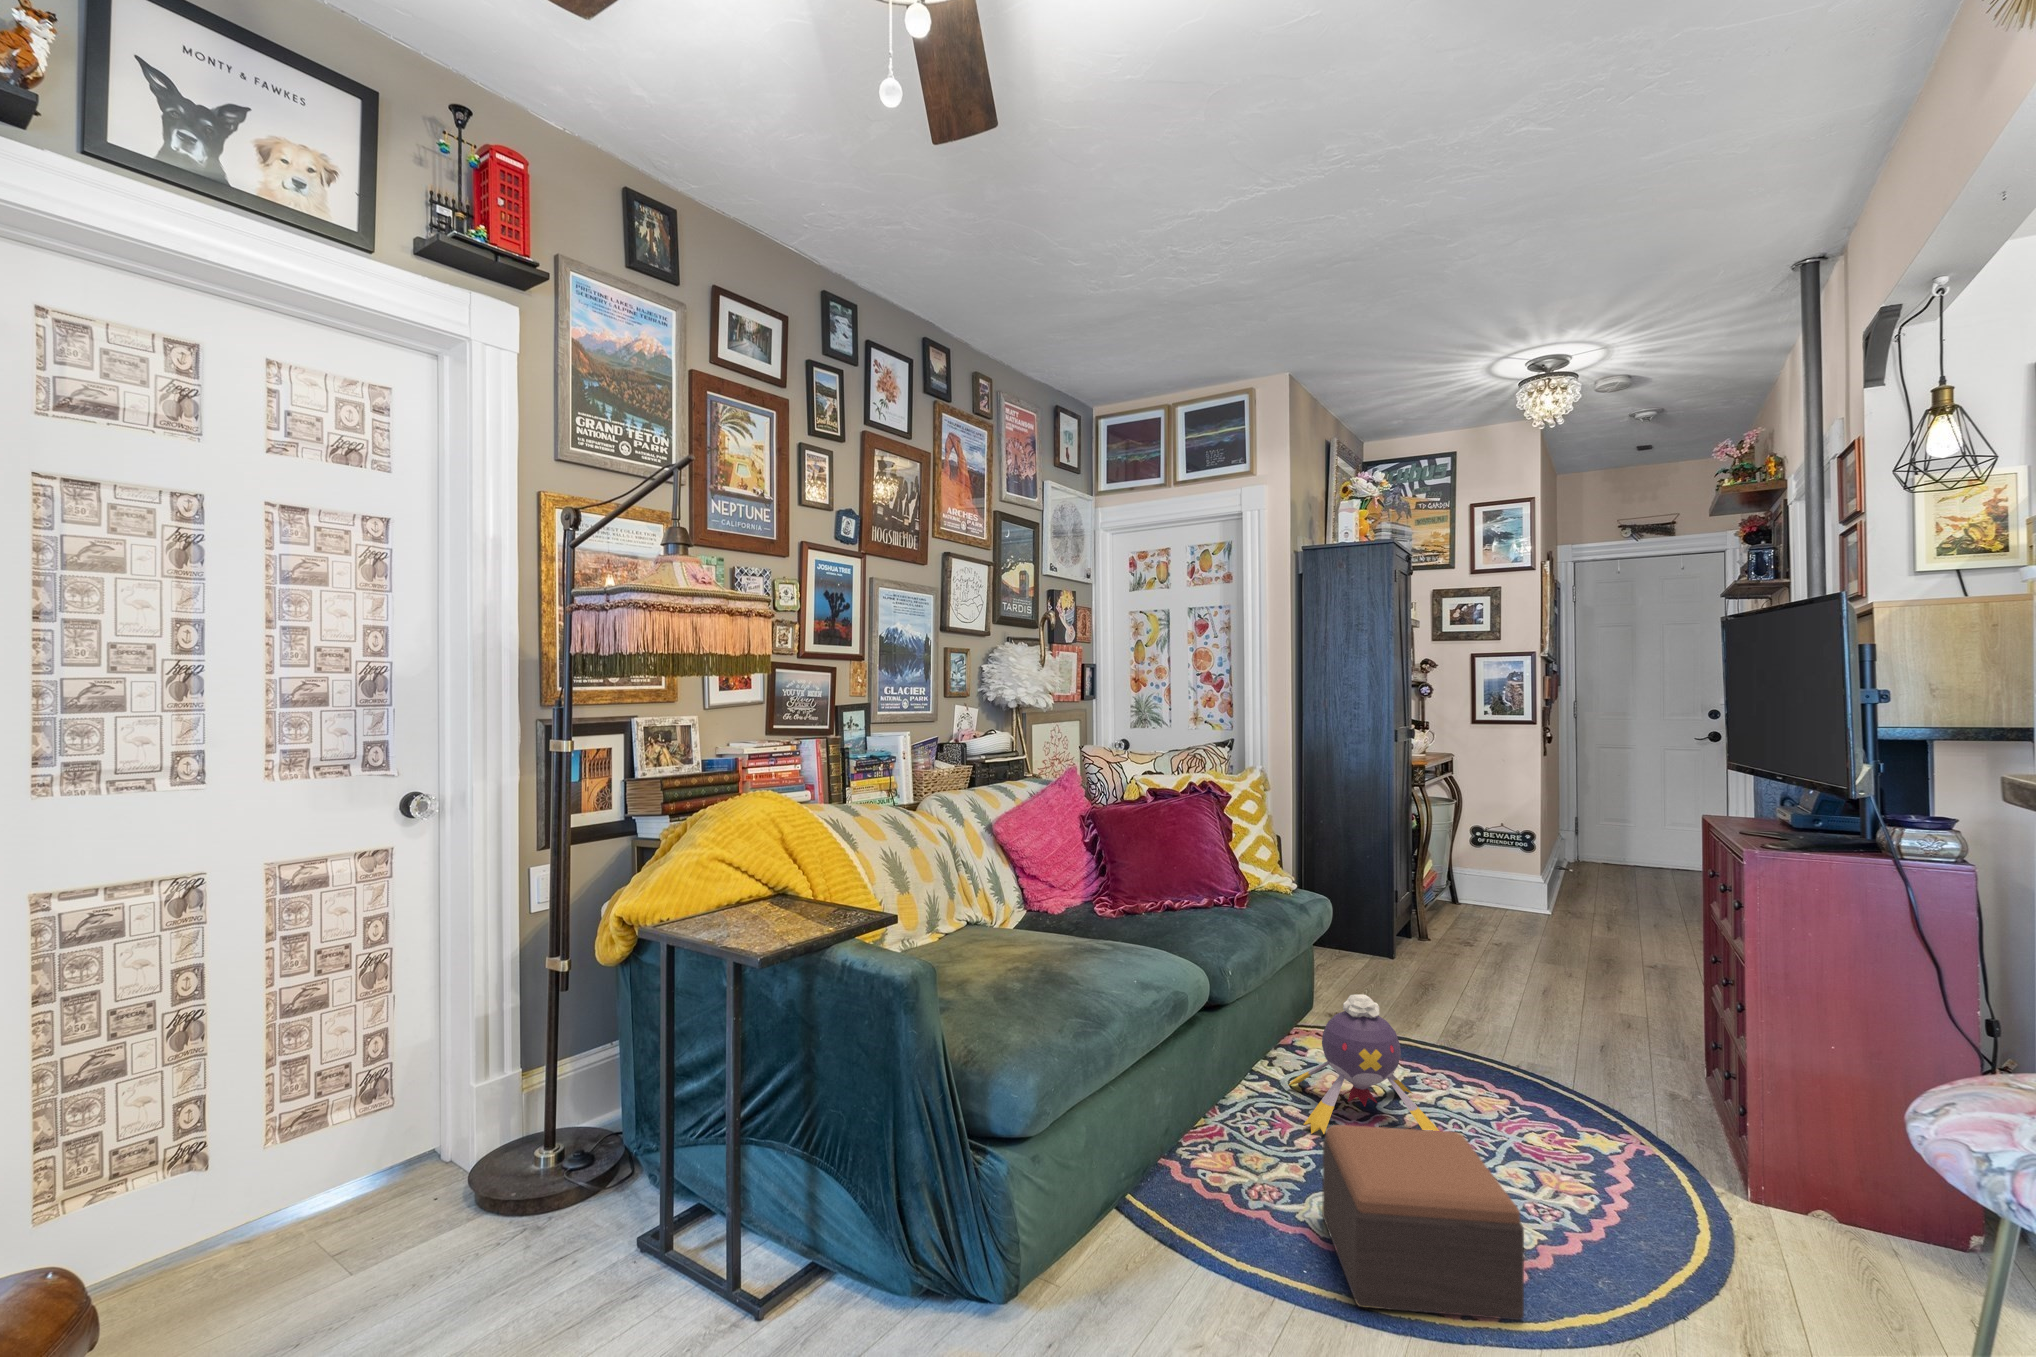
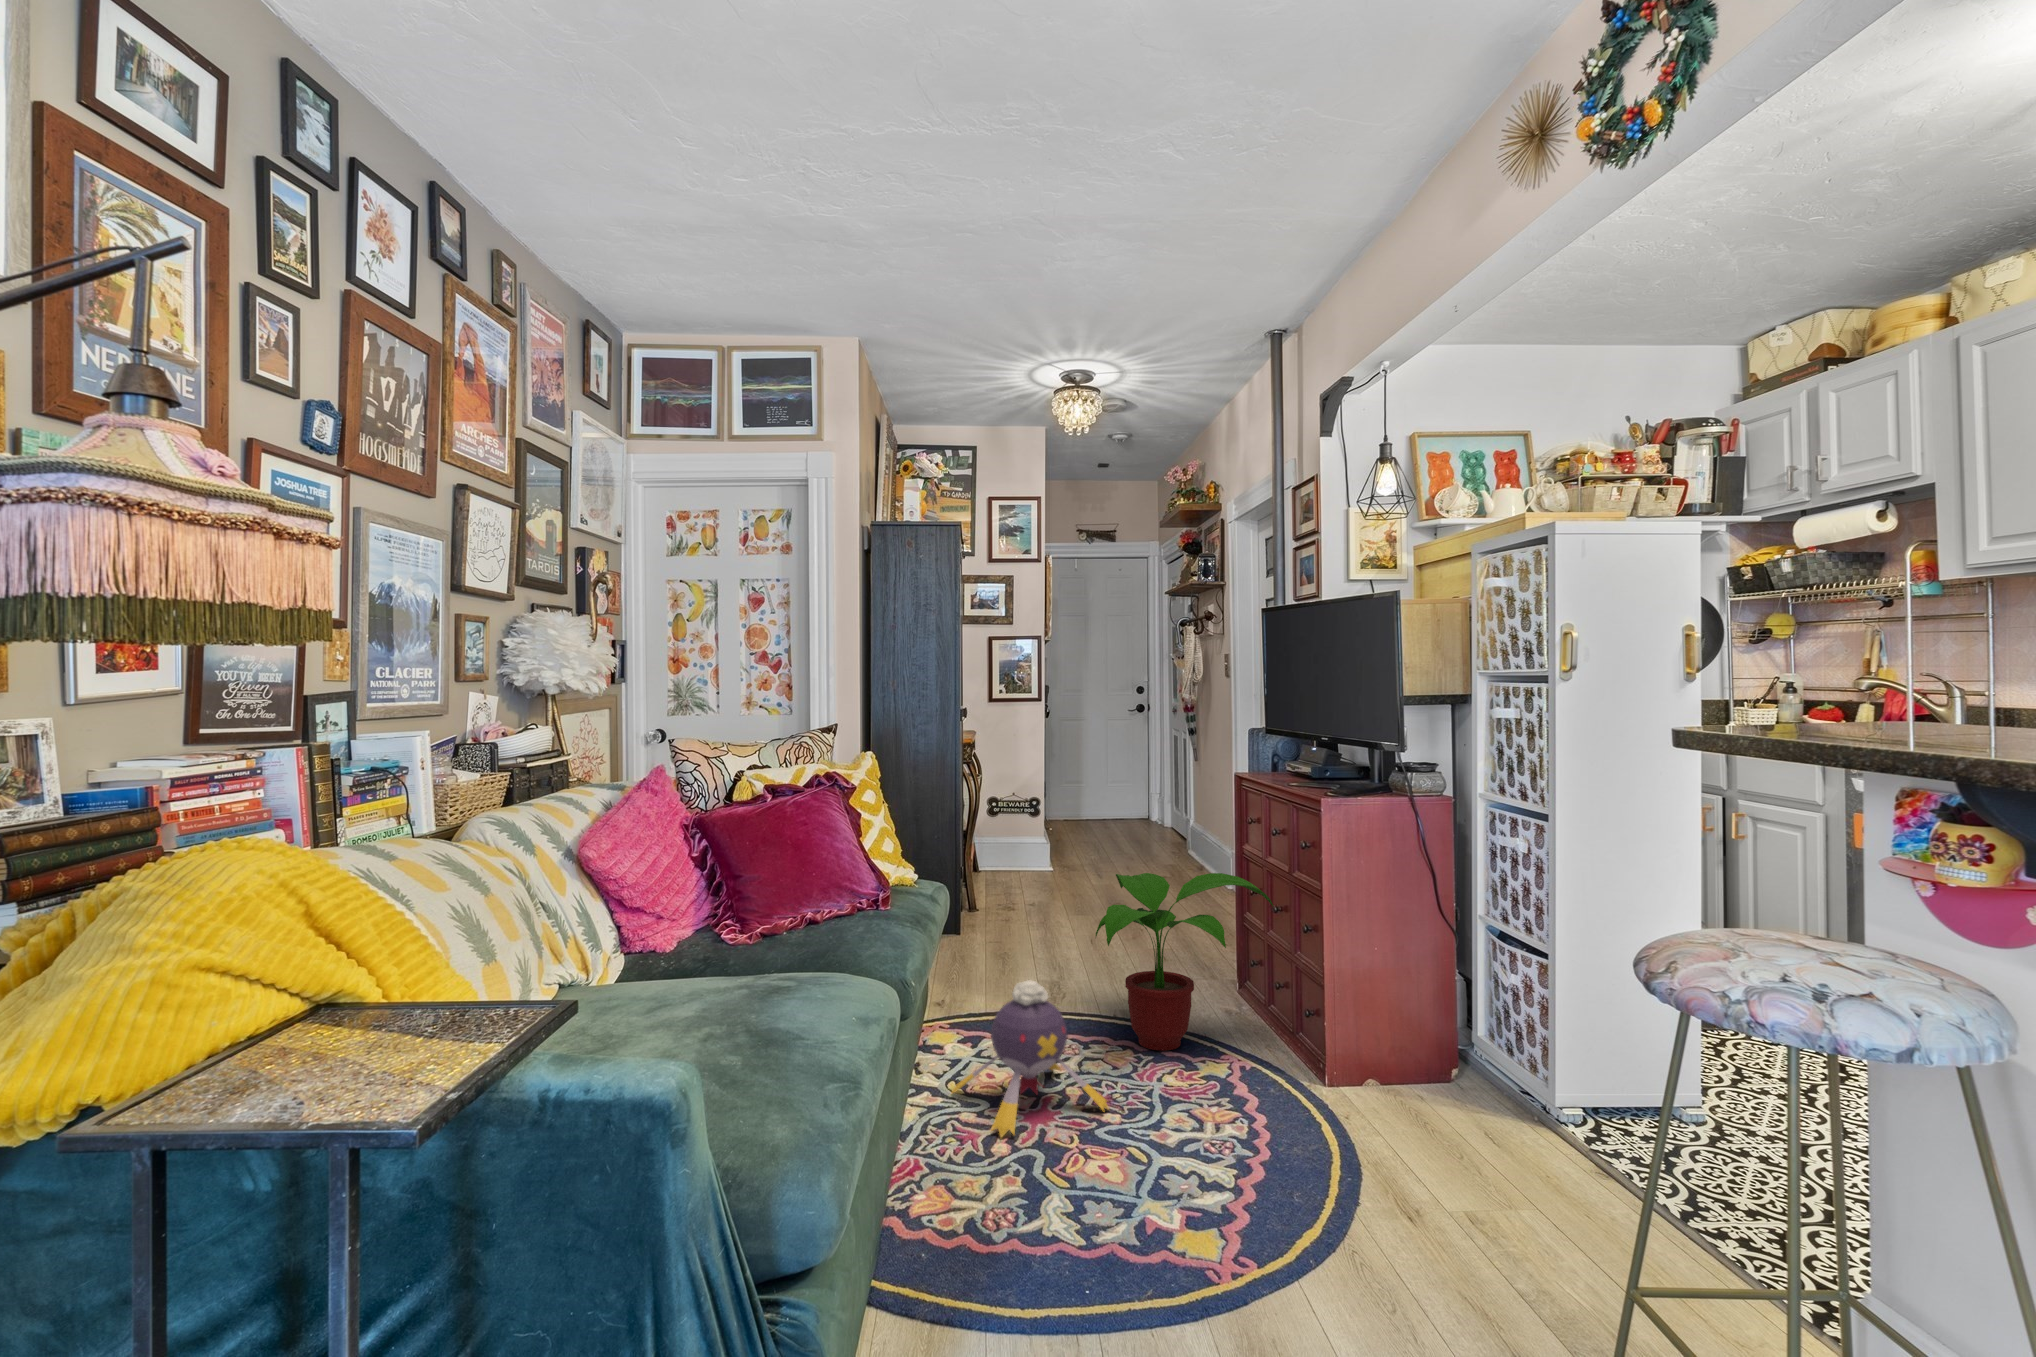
potted plant: none [1462,909,1701,1106] -> present [1096,873,1274,1051]
footstool: present [1322,1125,1524,1320] -> none [1064,1096,1272,1303]

